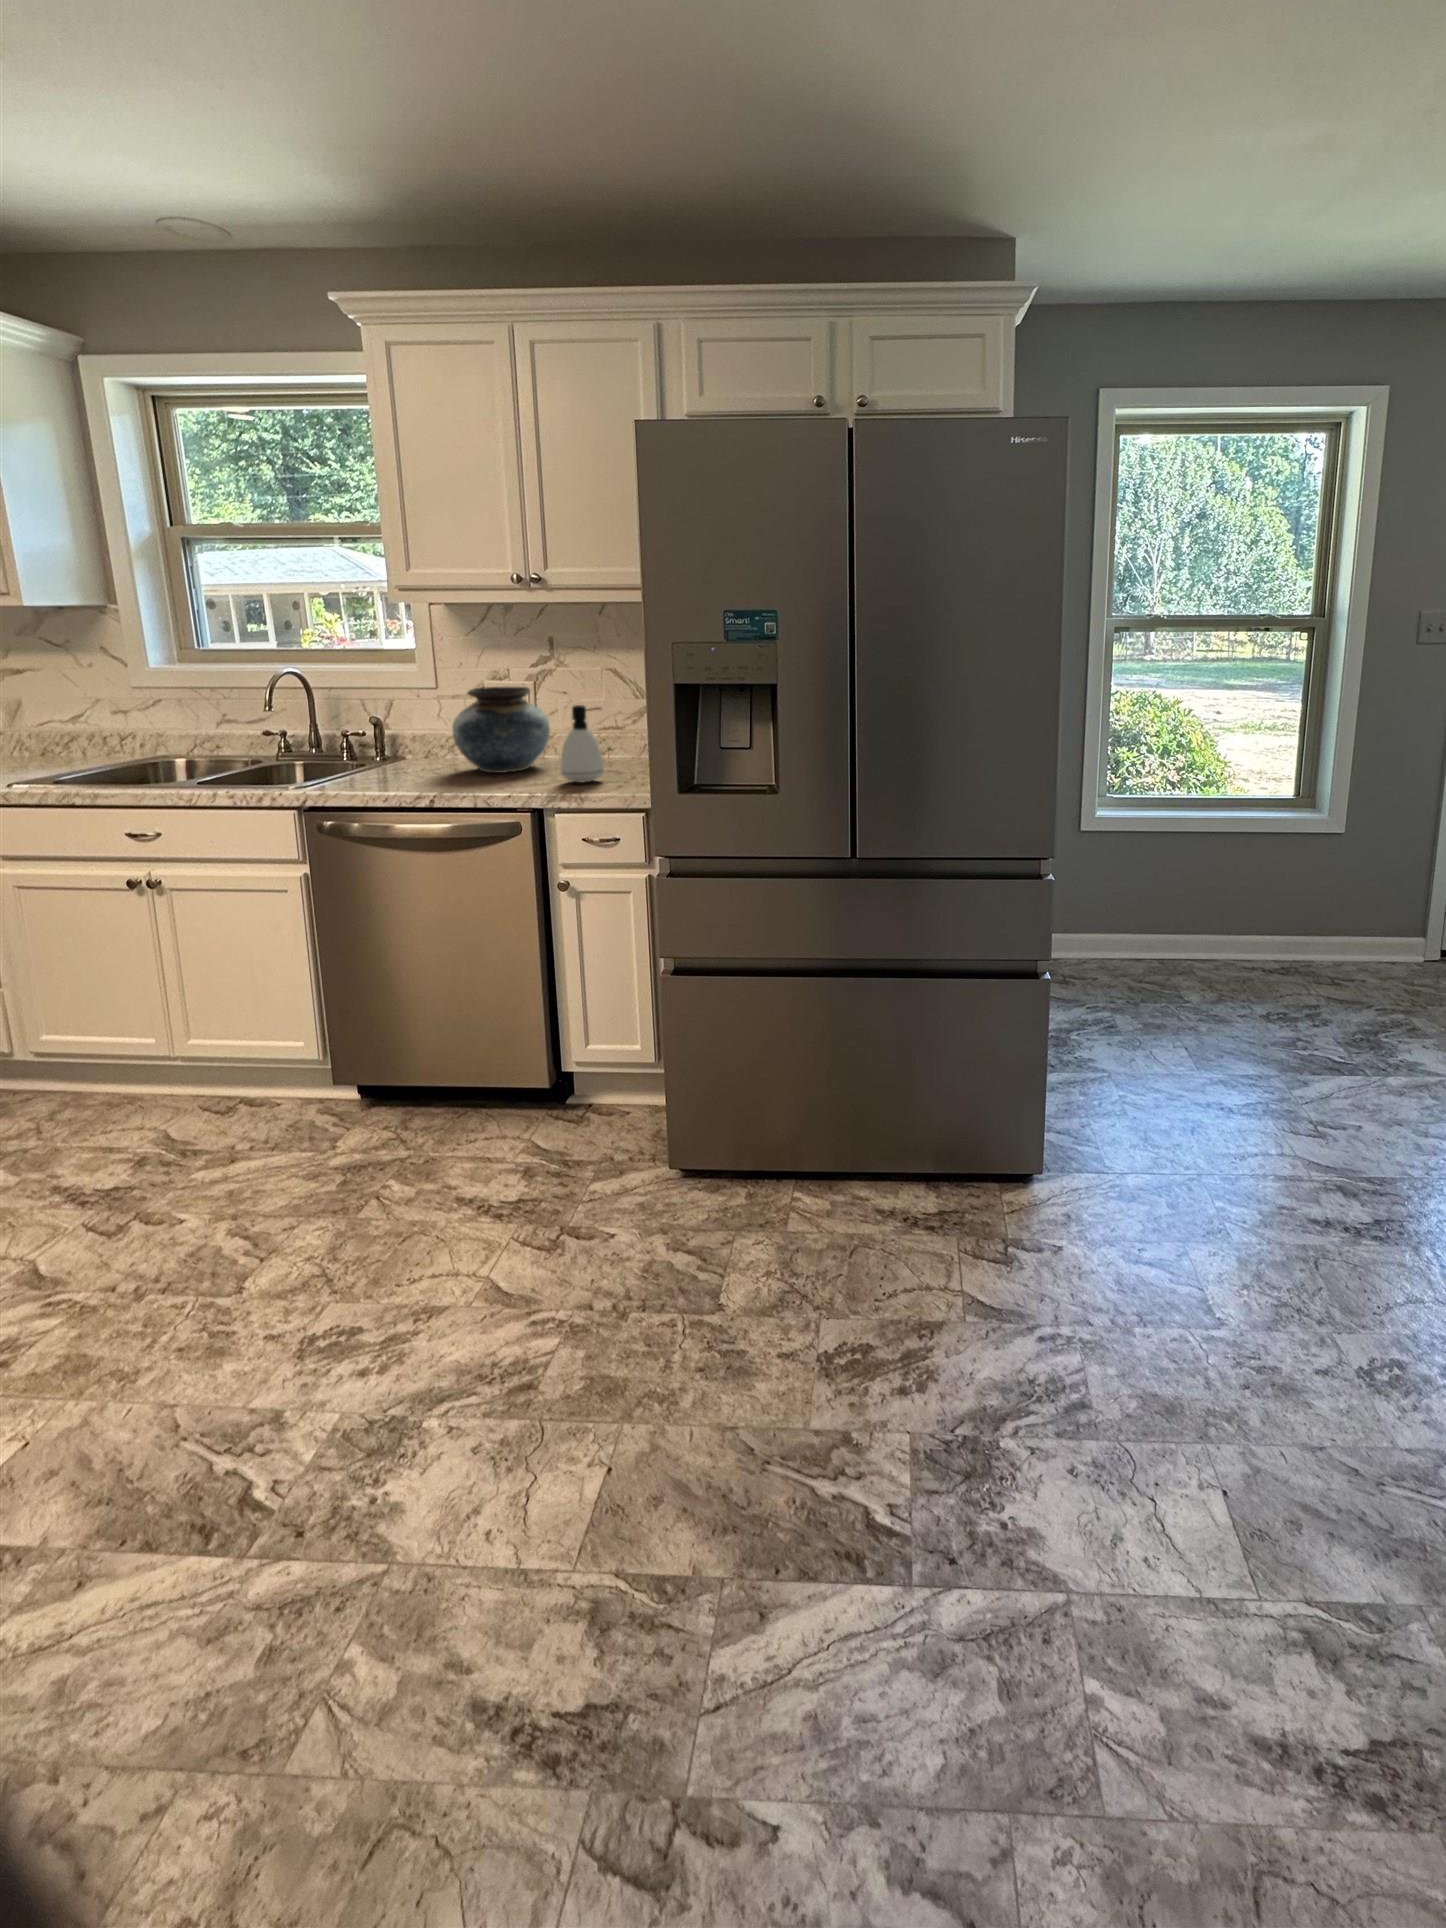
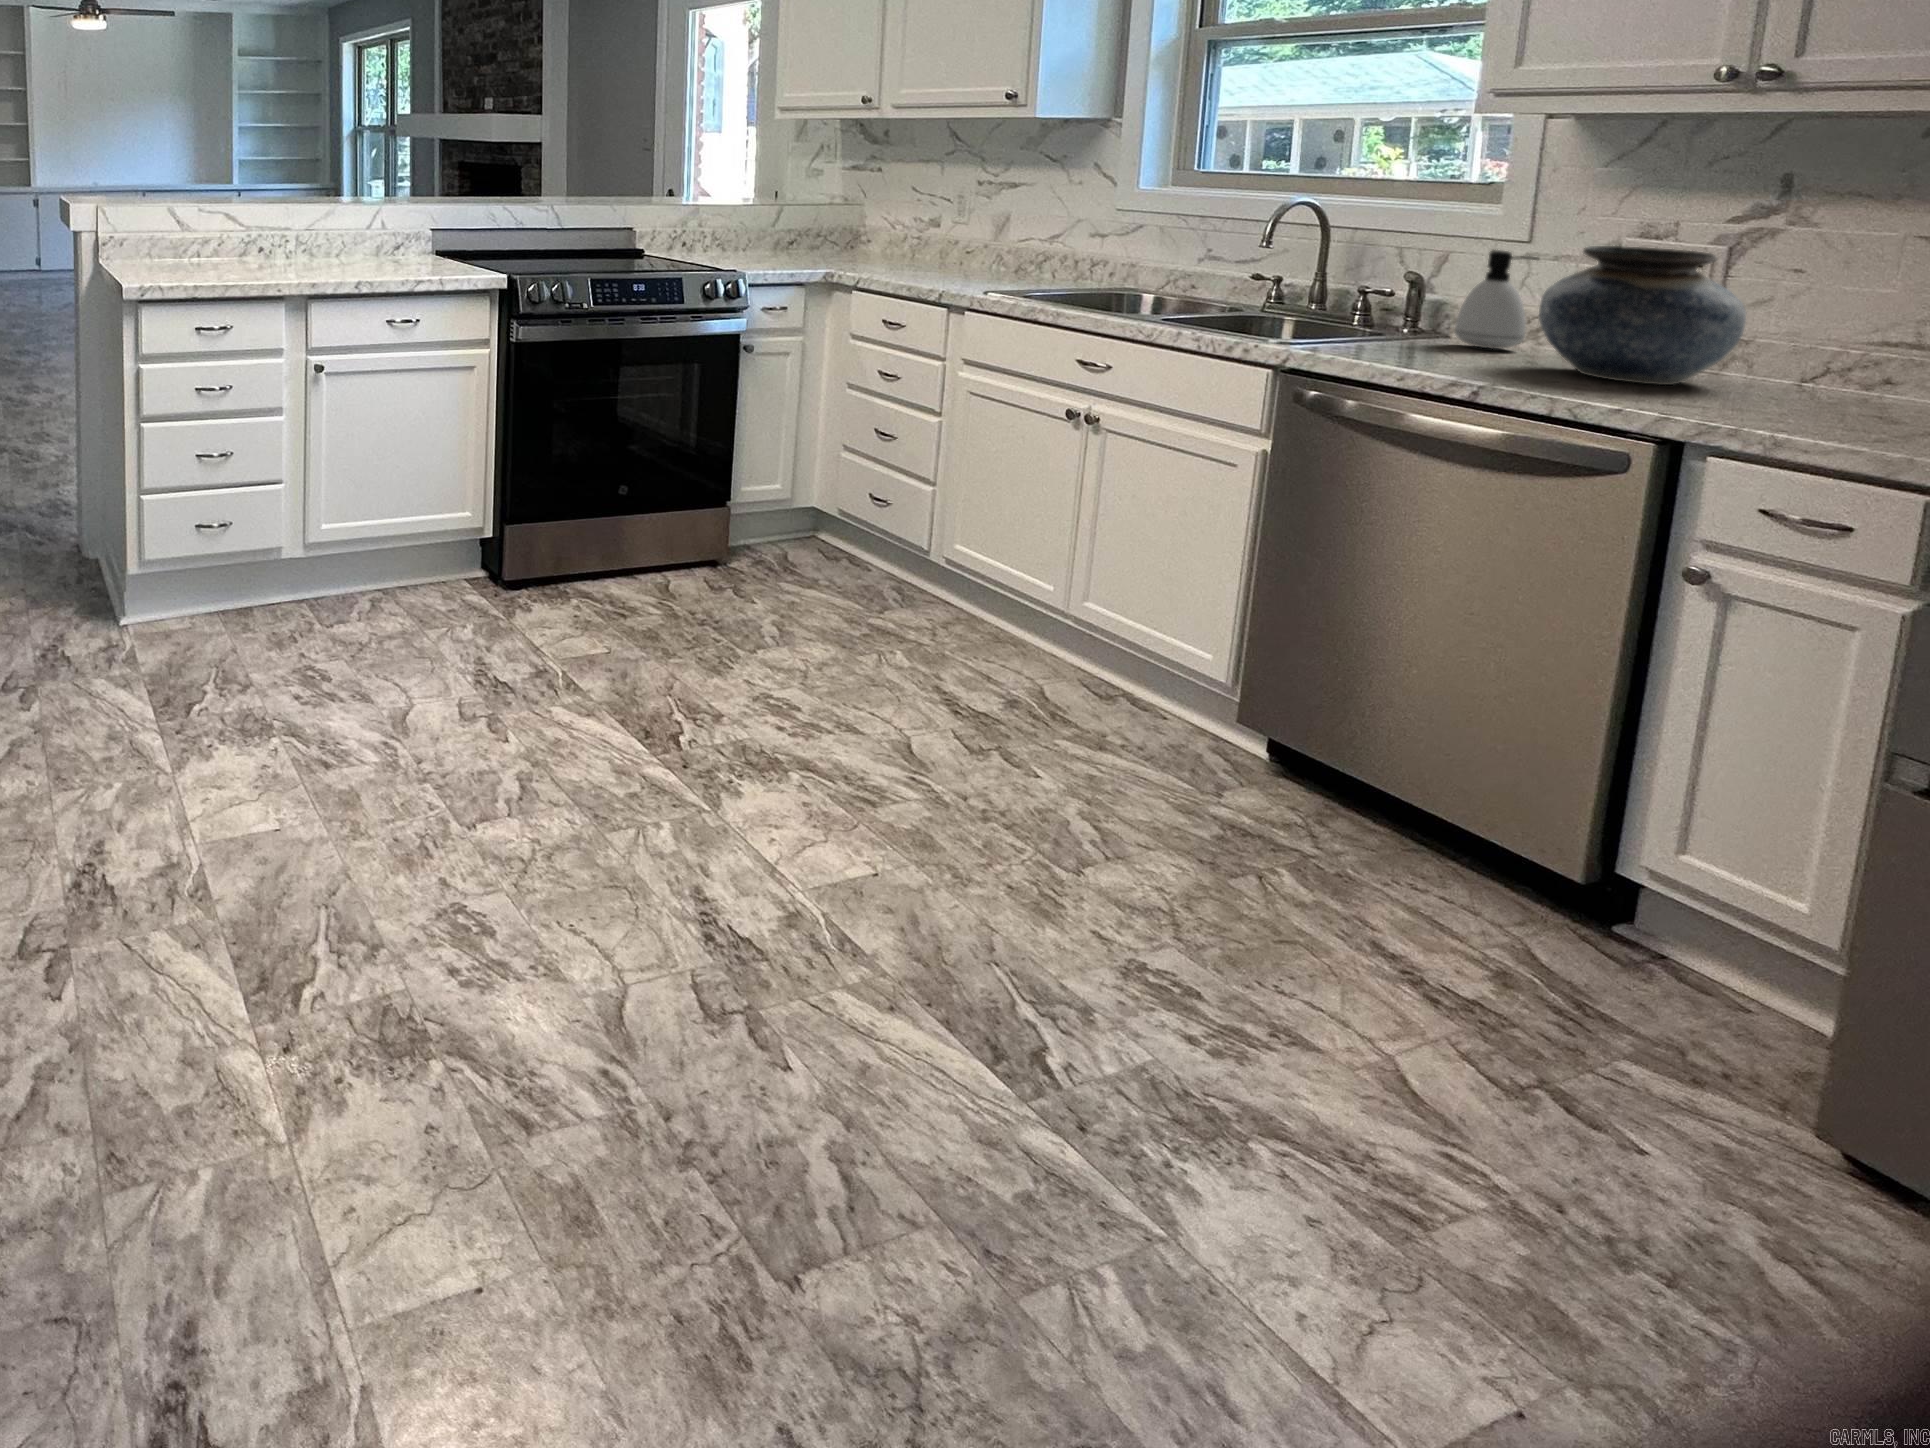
soap dispenser: present [561,705,604,782] -> present [1455,250,1538,349]

